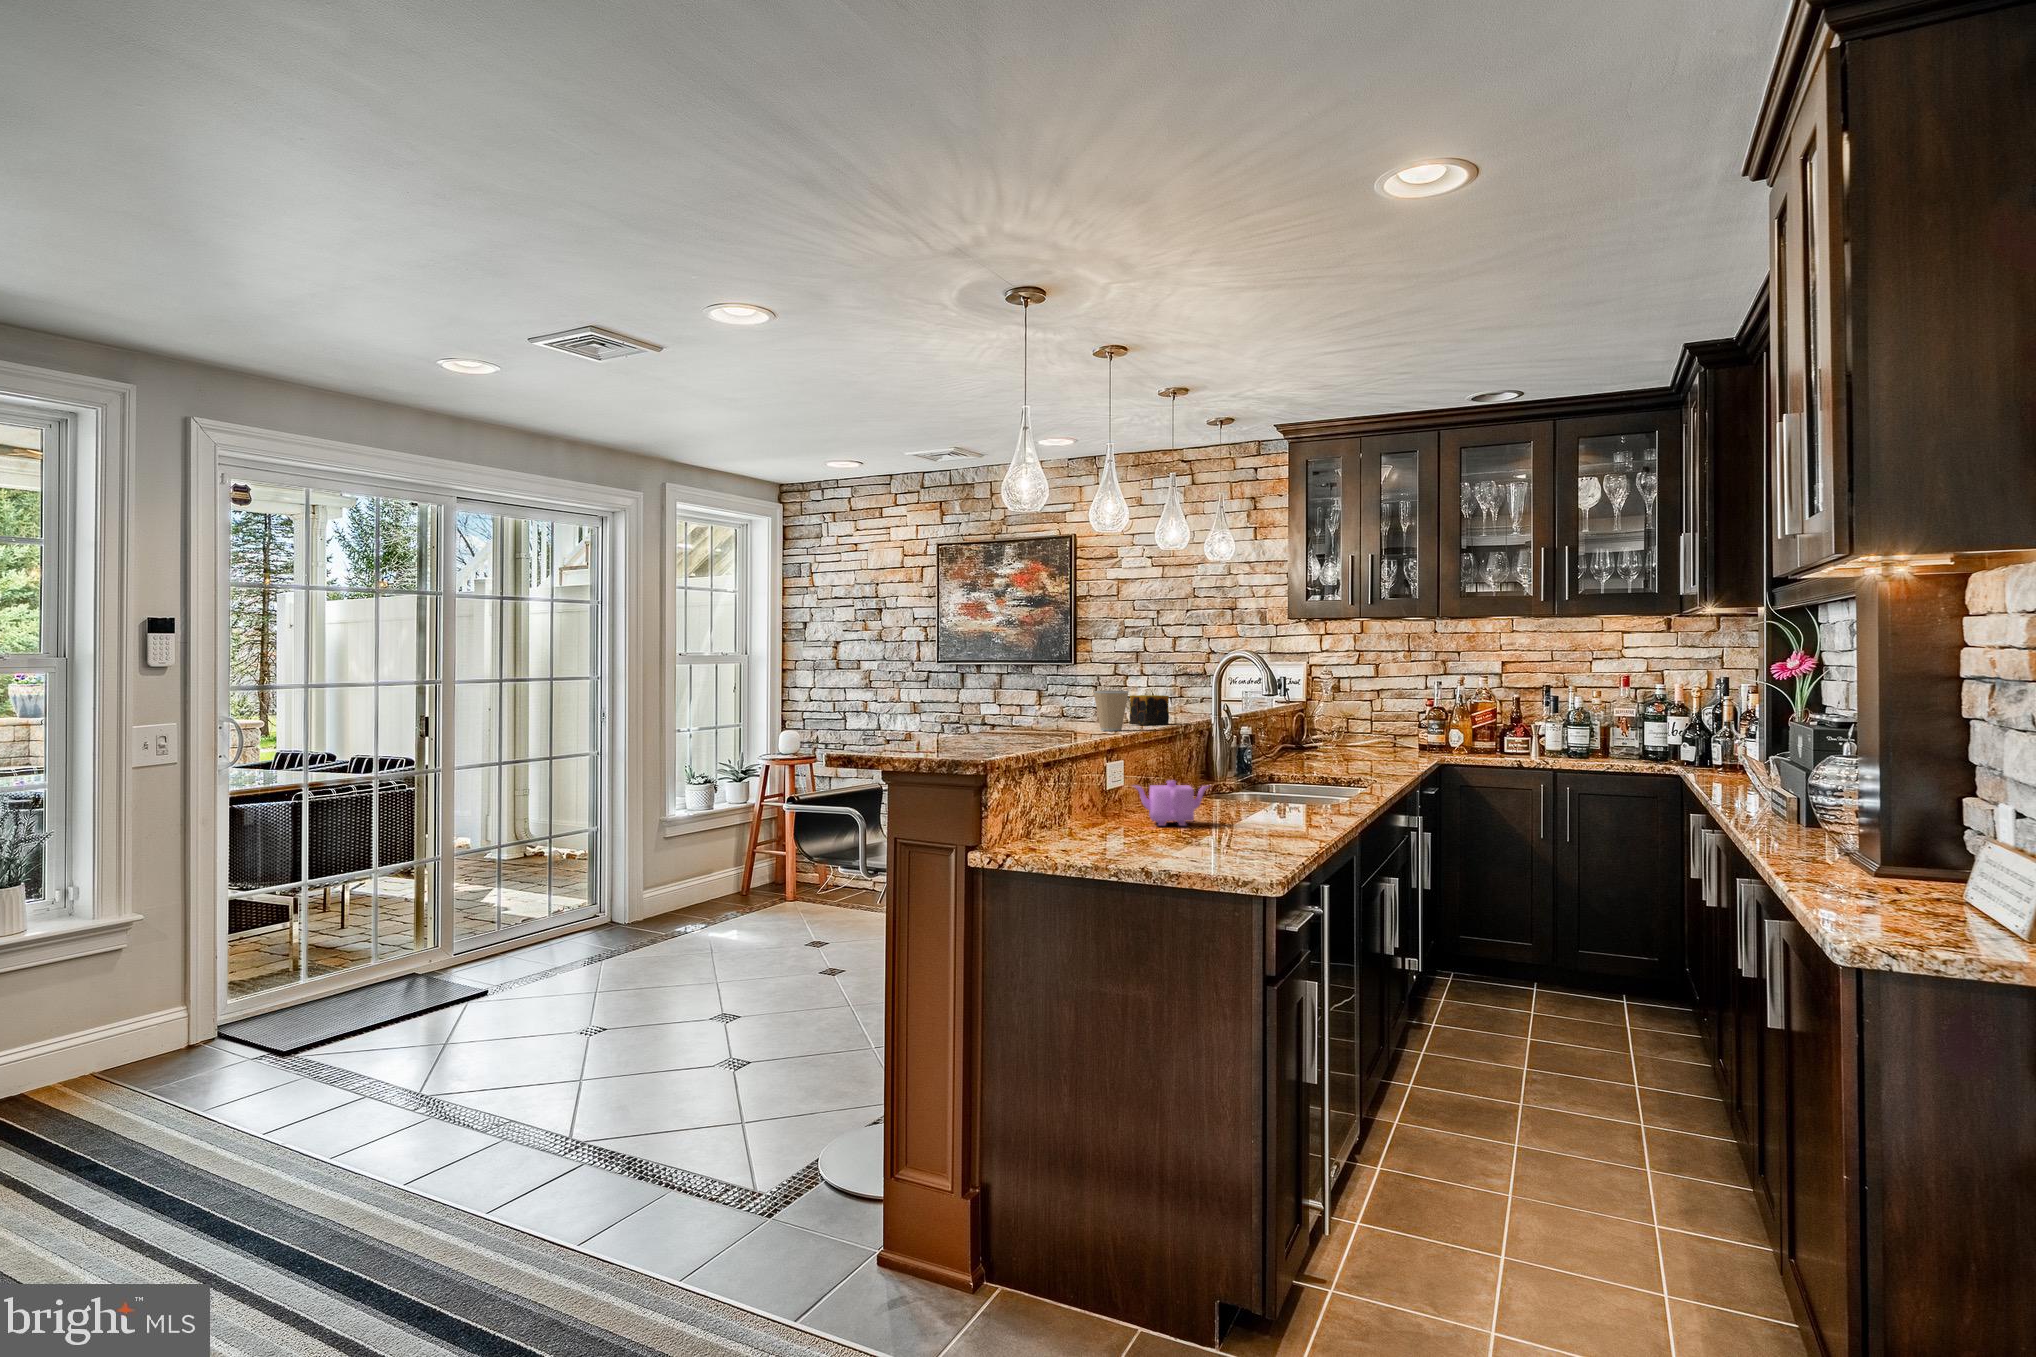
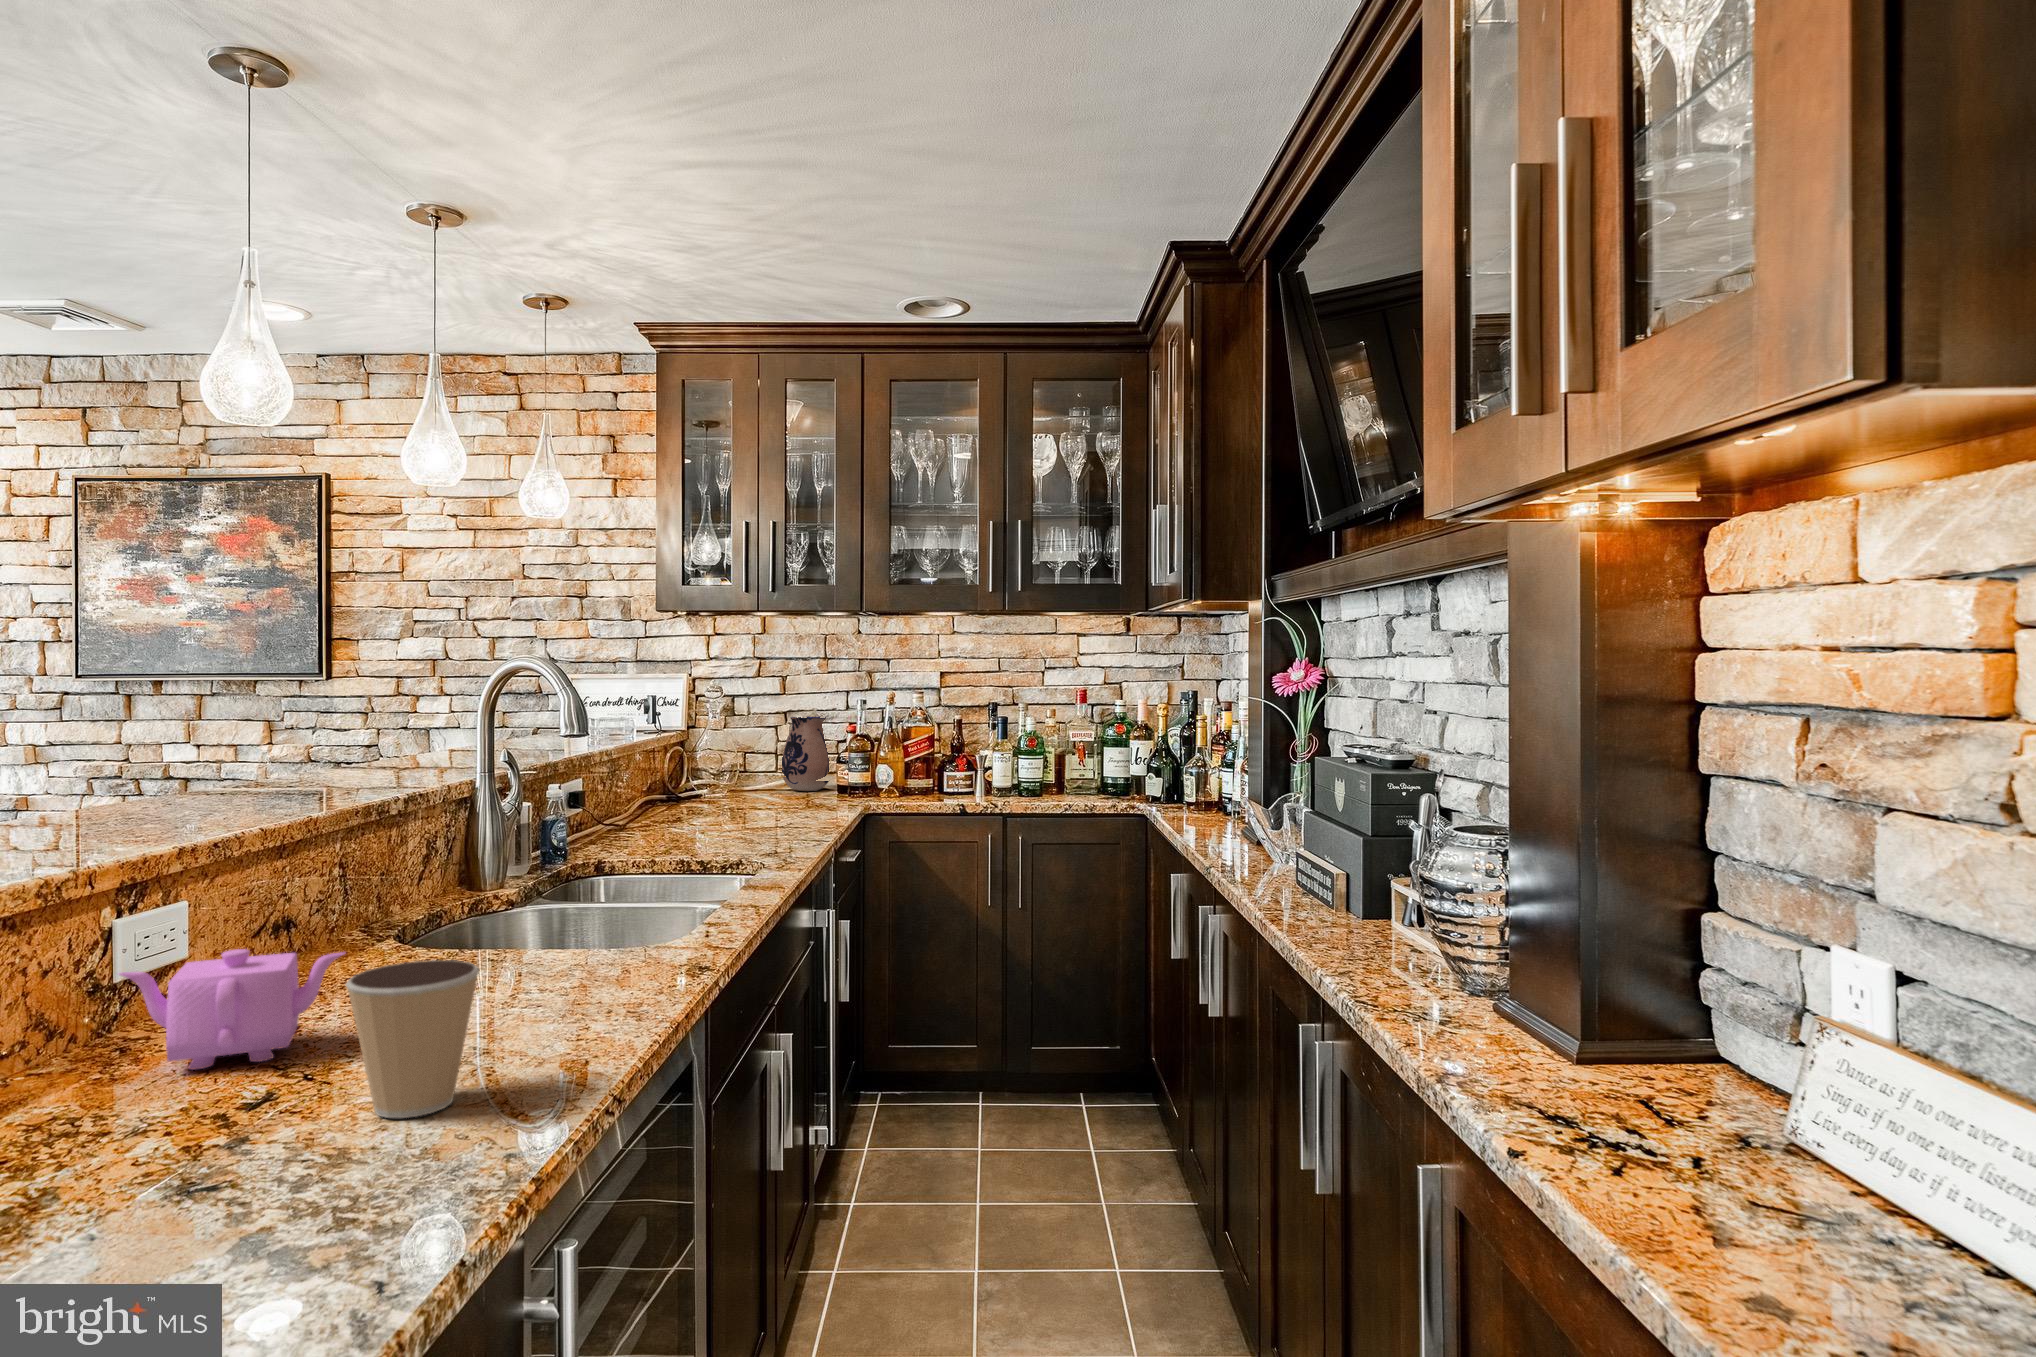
coffee cup: present [1094,691,1128,731] -> present [346,960,480,1118]
ceramic pitcher: none [1375,694,1416,748] -> present [782,716,829,791]
candle: present [1129,695,1169,725] -> none [317,731,396,788]

